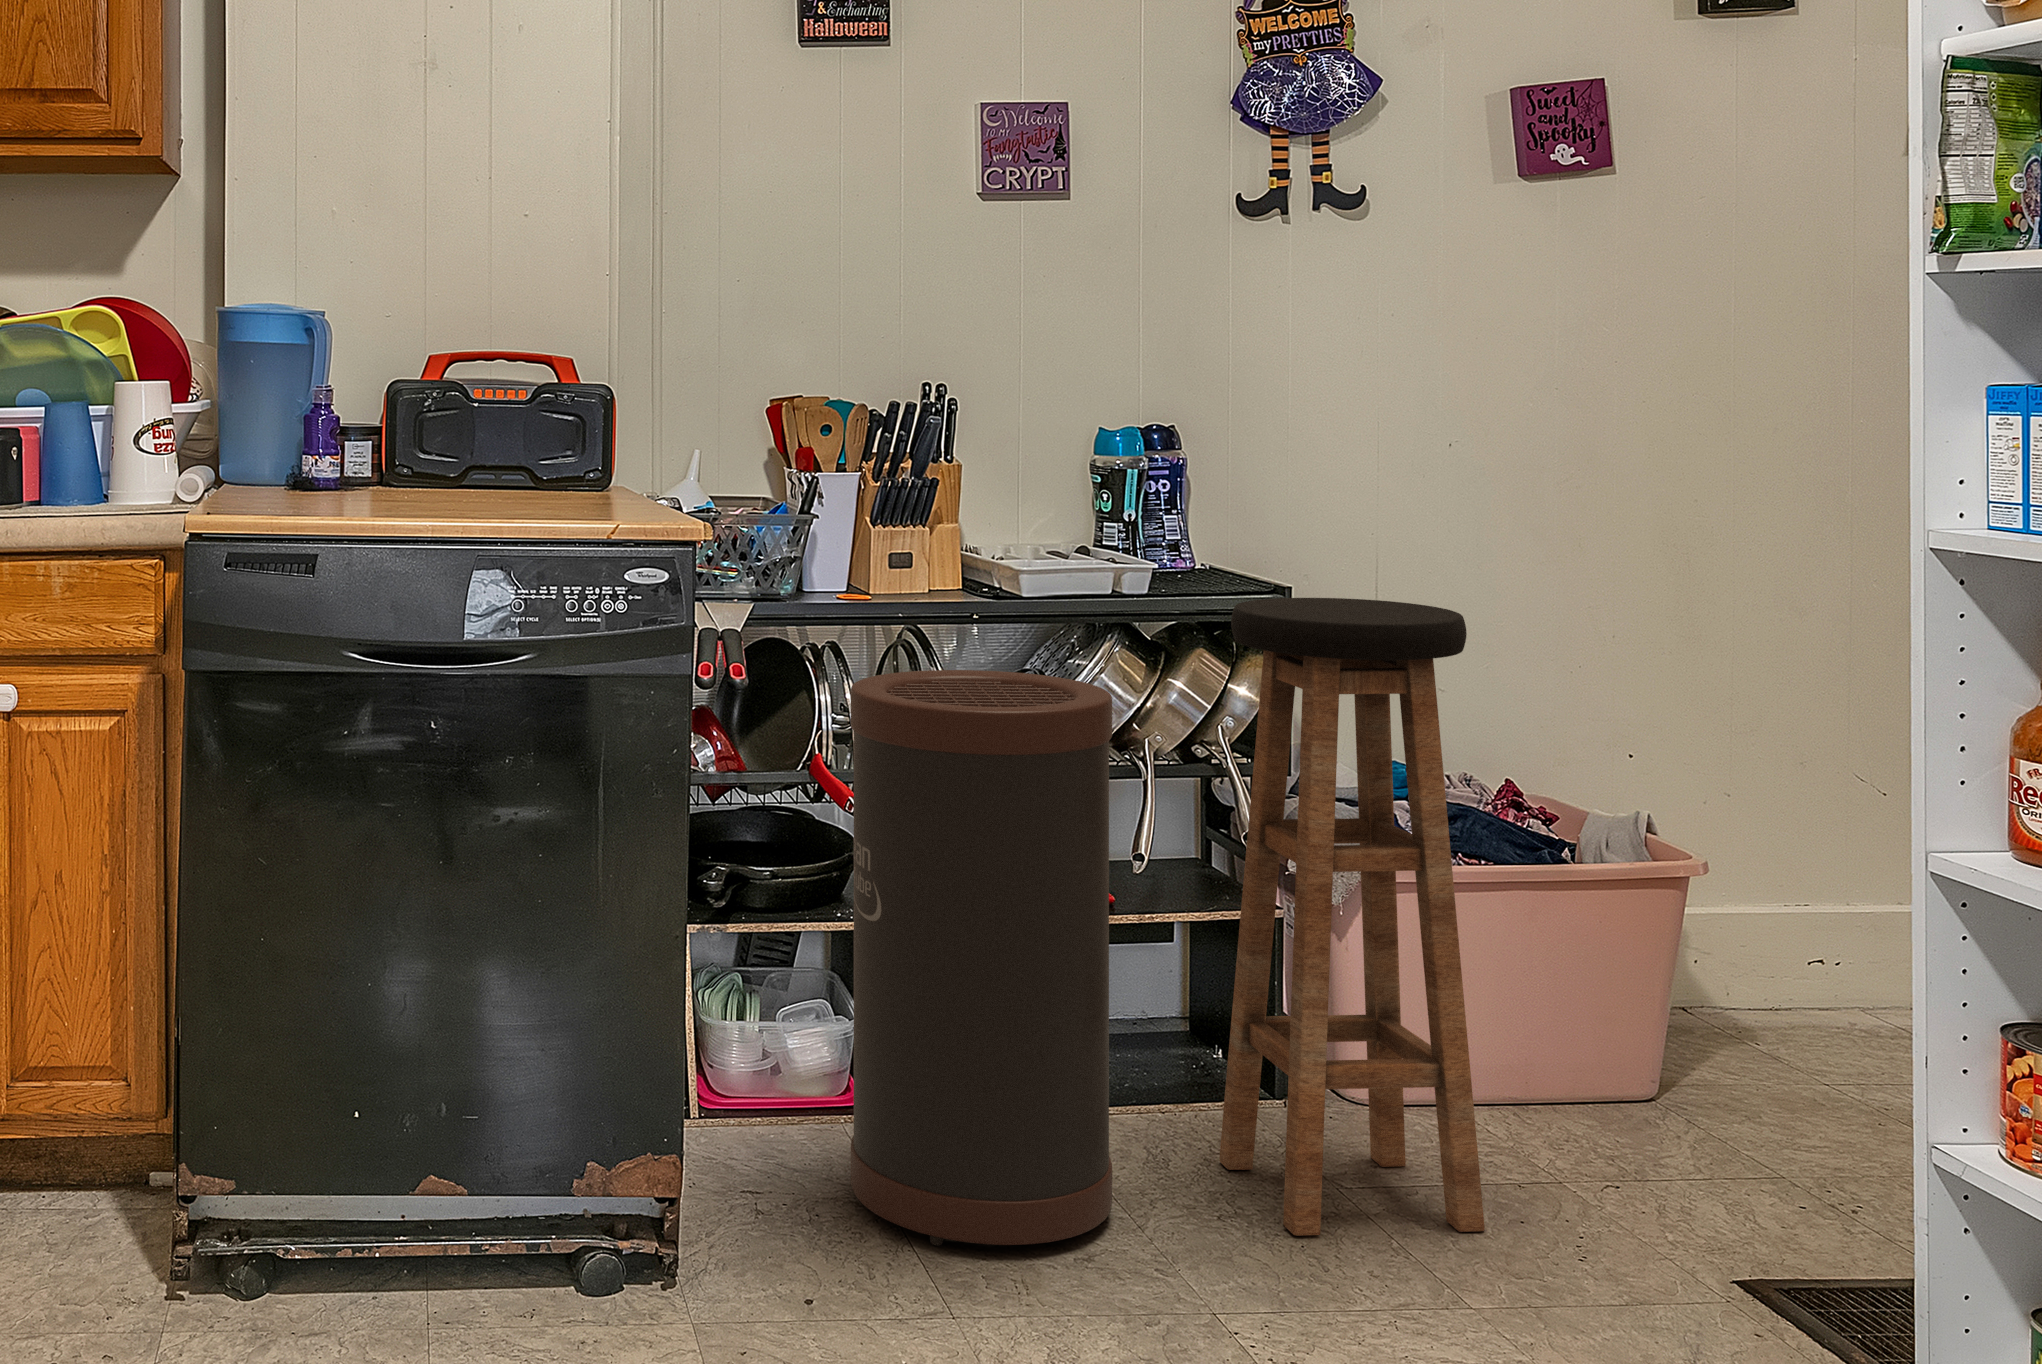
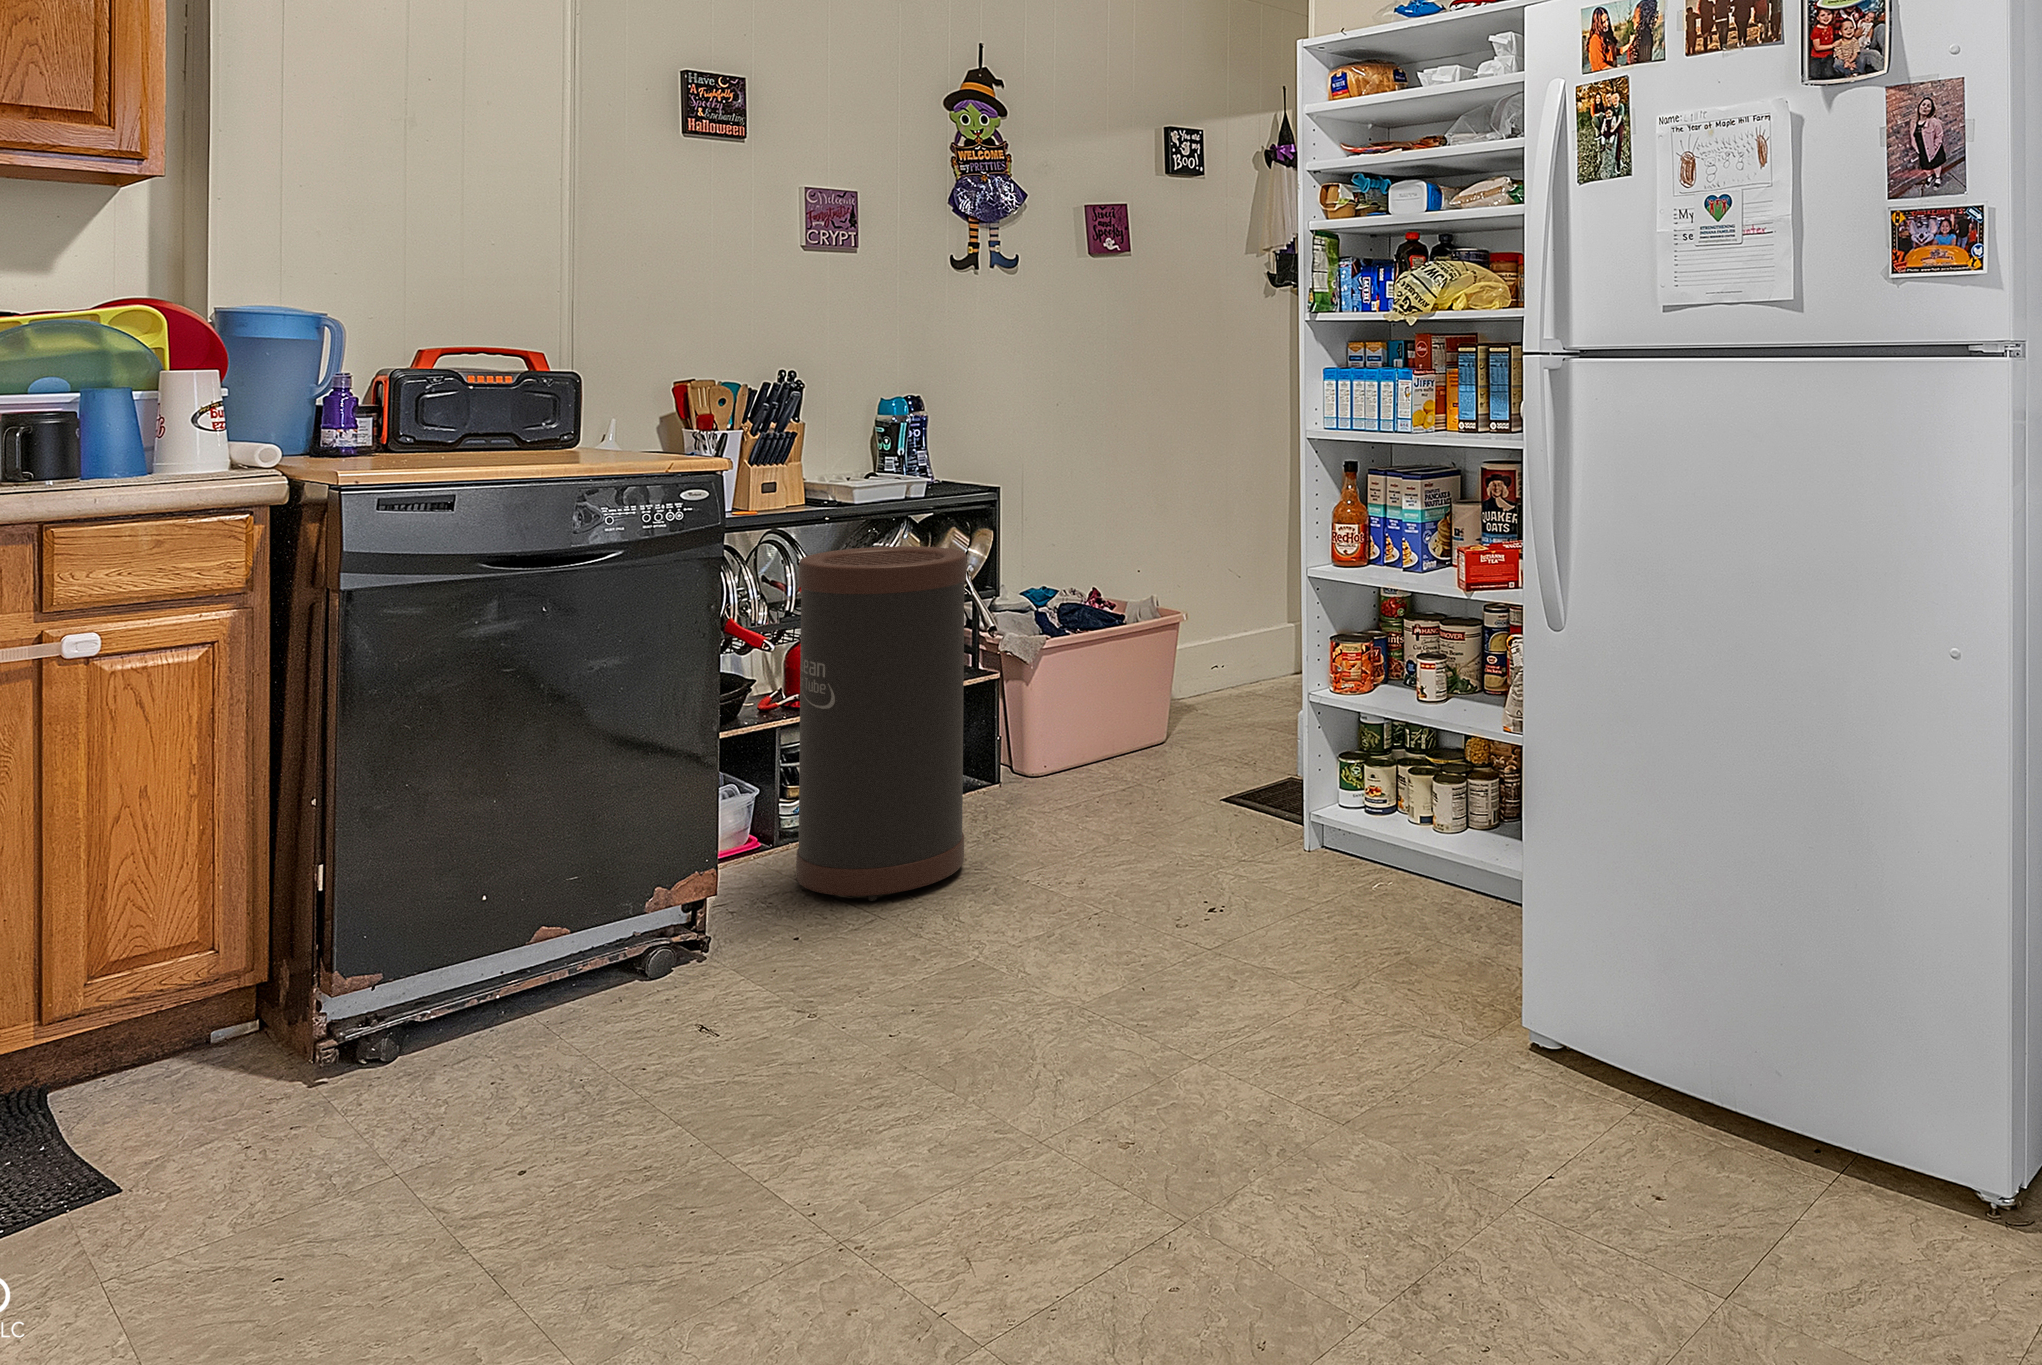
bar stool: present [1219,598,1485,1235] -> none [999,488,1148,844]

